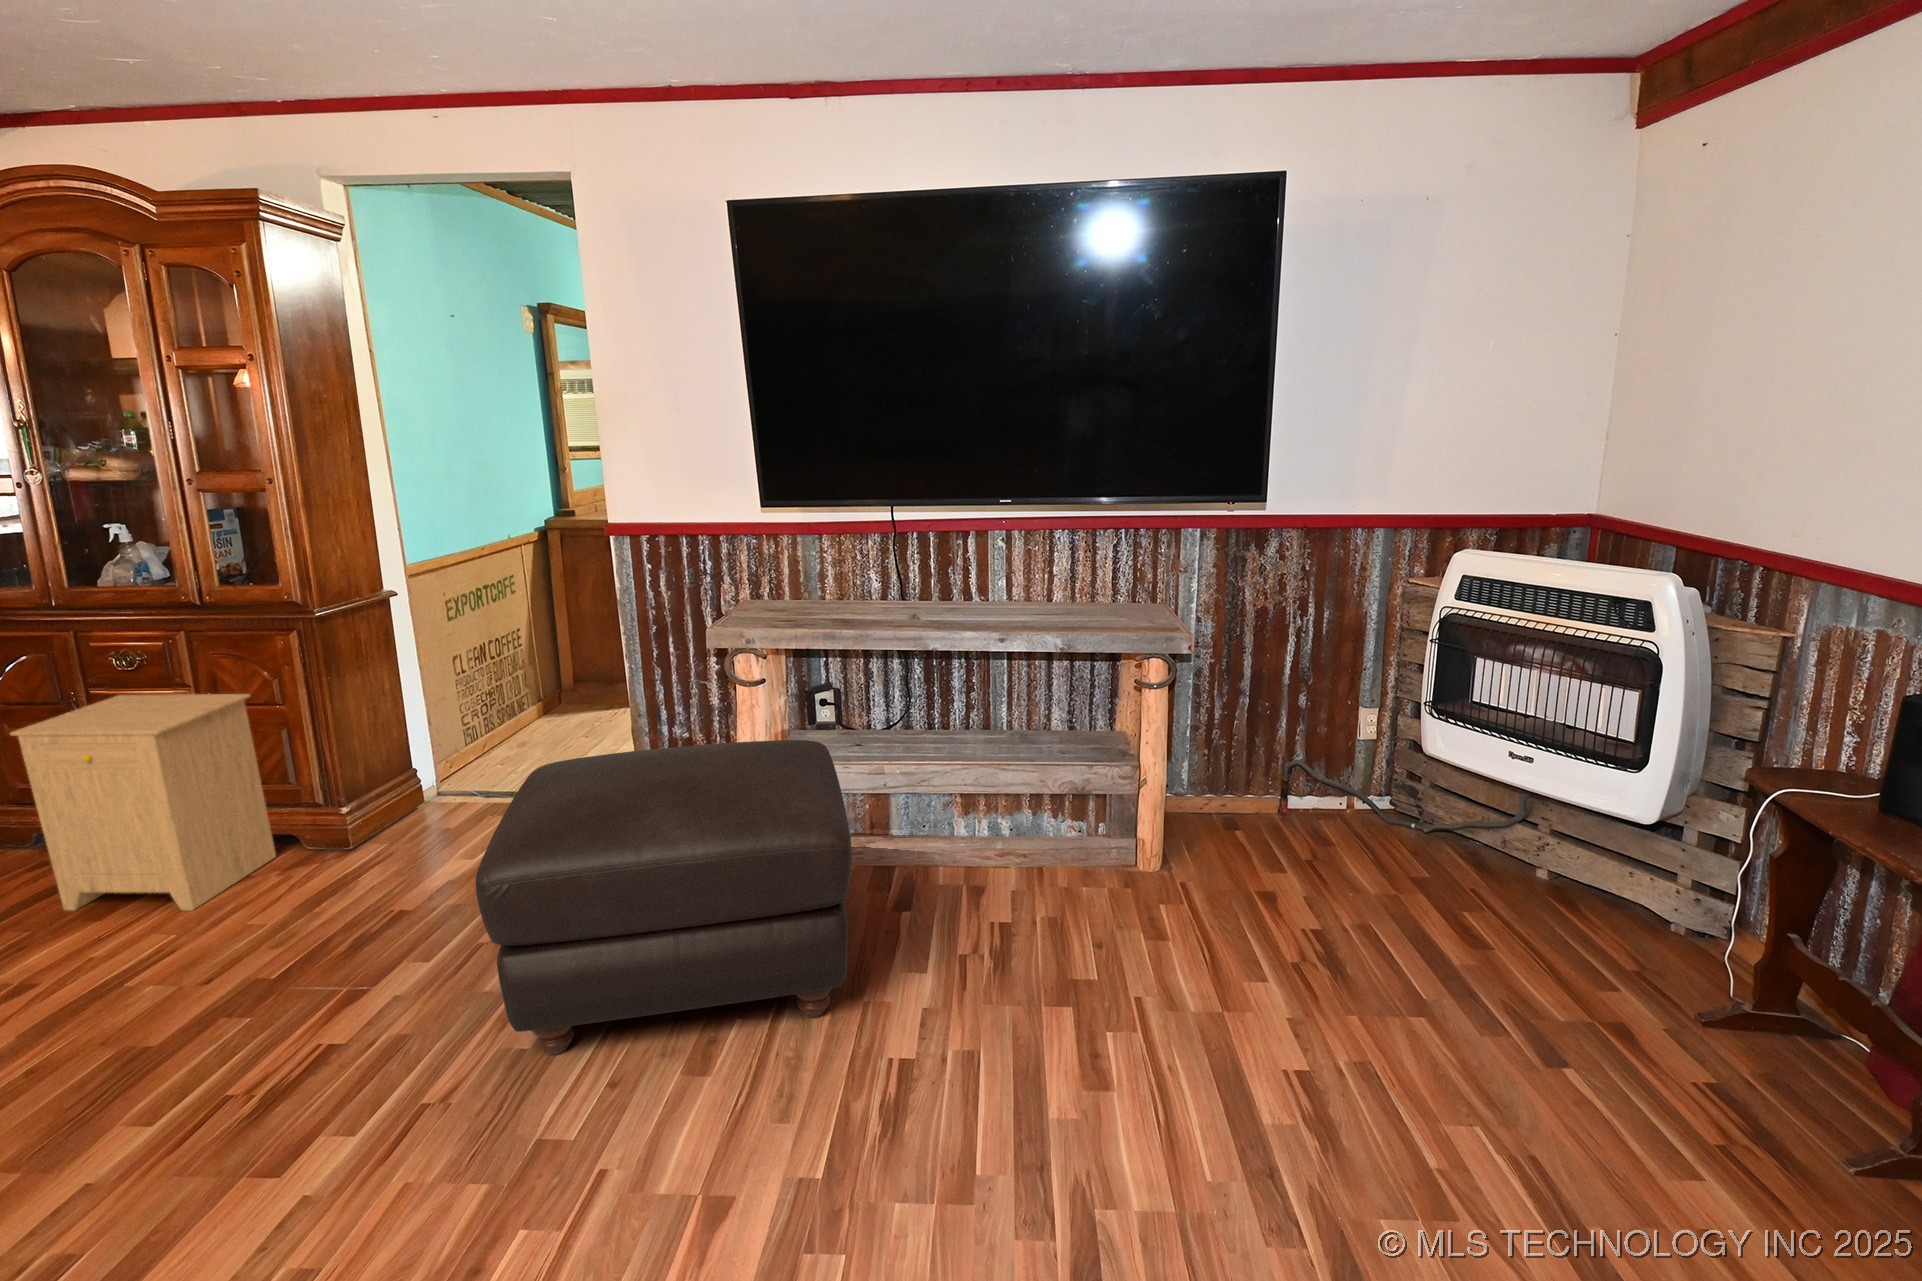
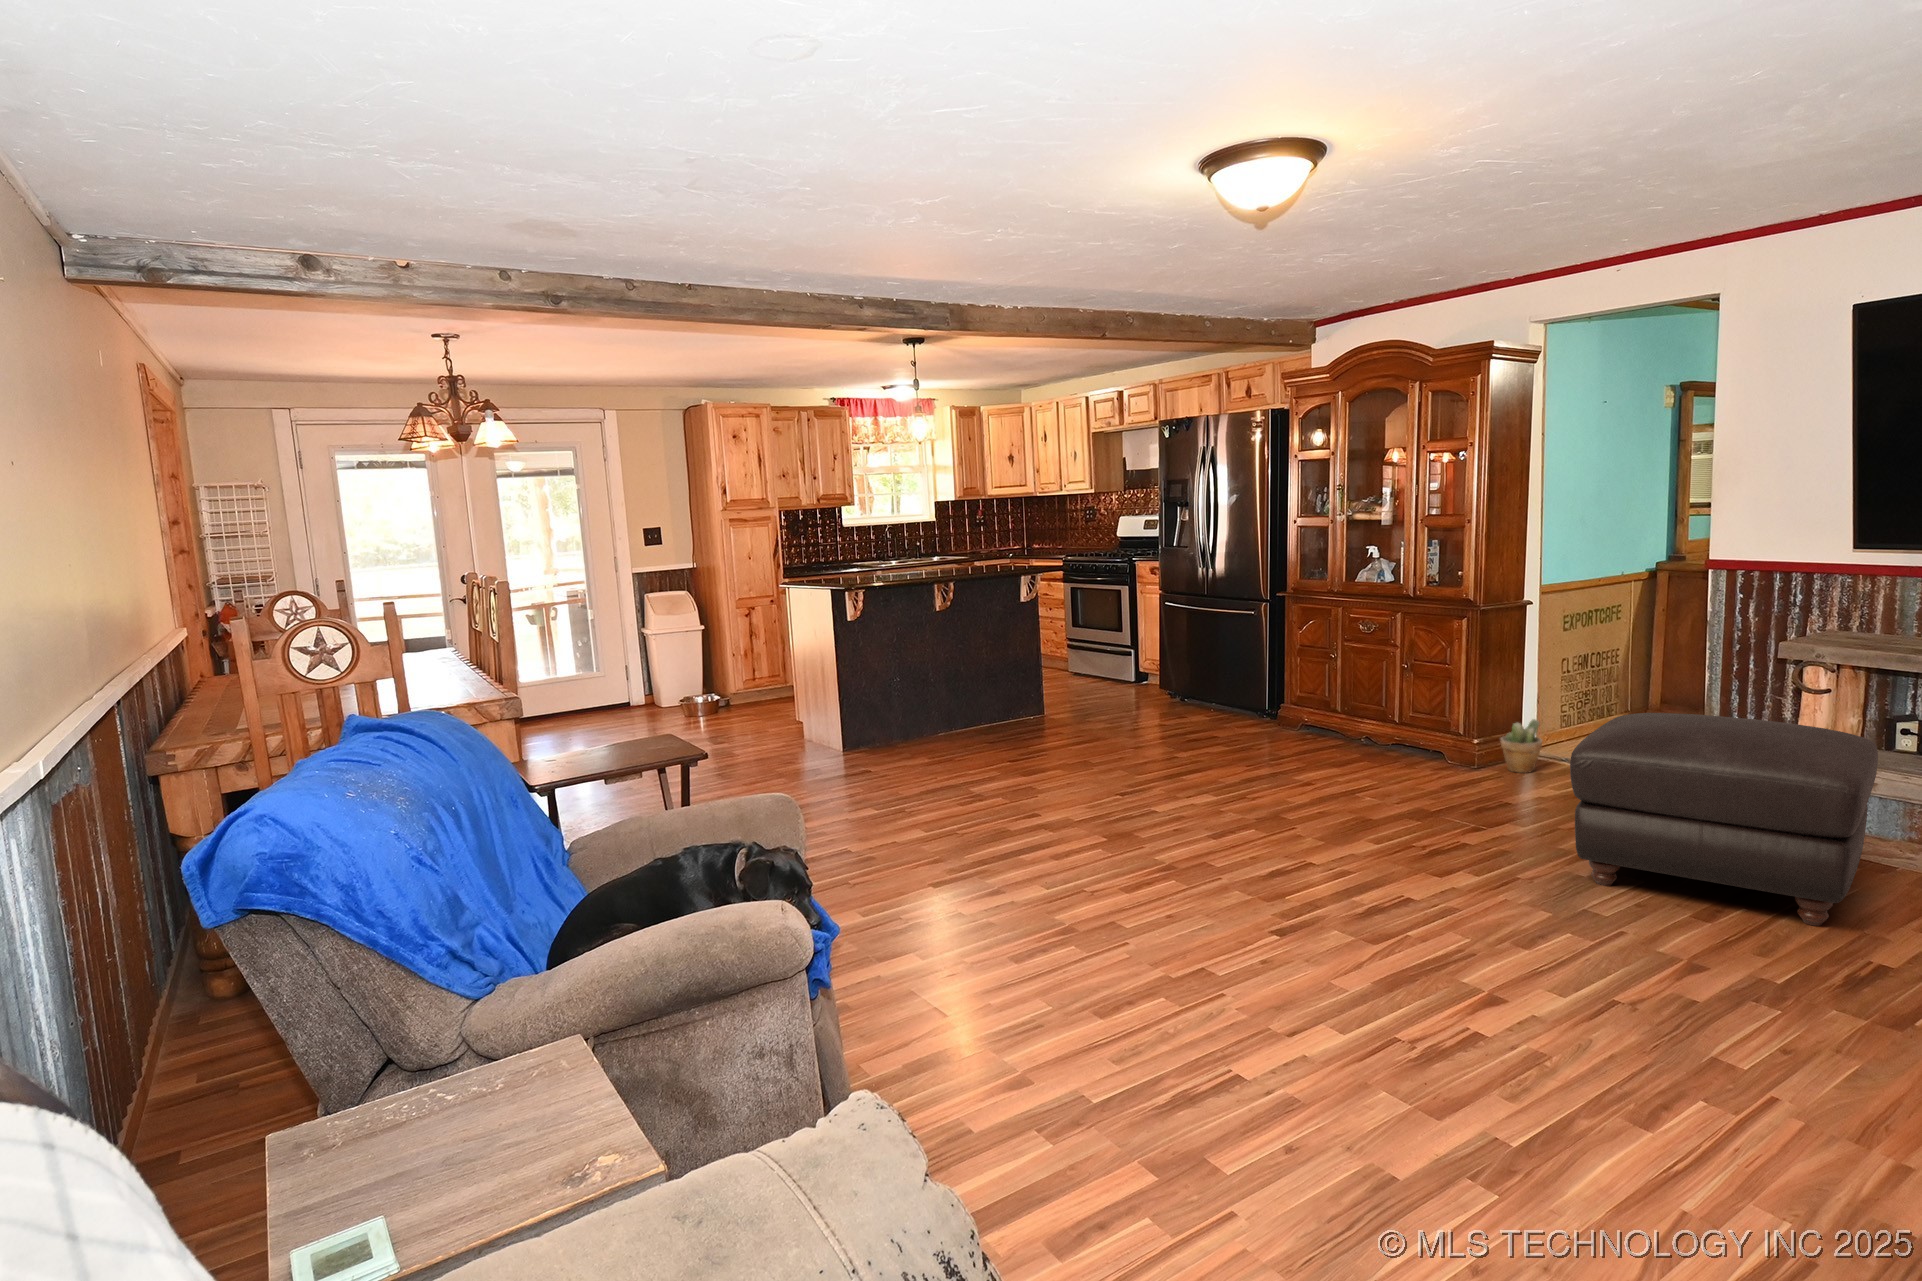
side table: present [10,694,276,911] -> none [1315,647,1433,776]
potted plant: none [383,756,443,836] -> present [1500,719,1542,773]

